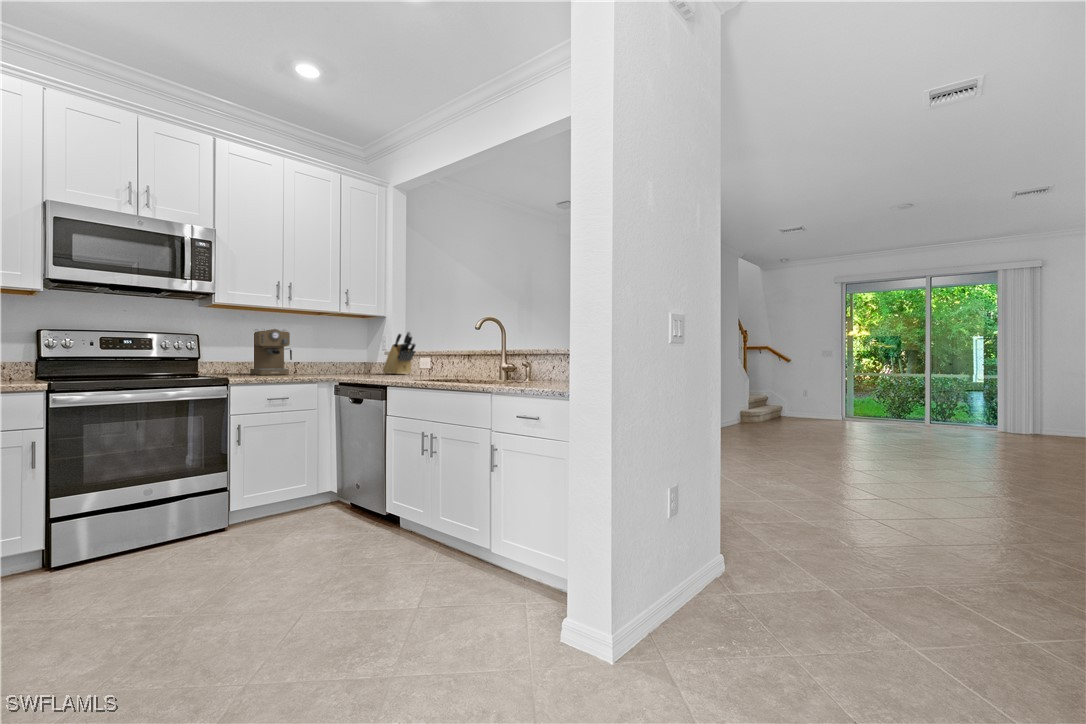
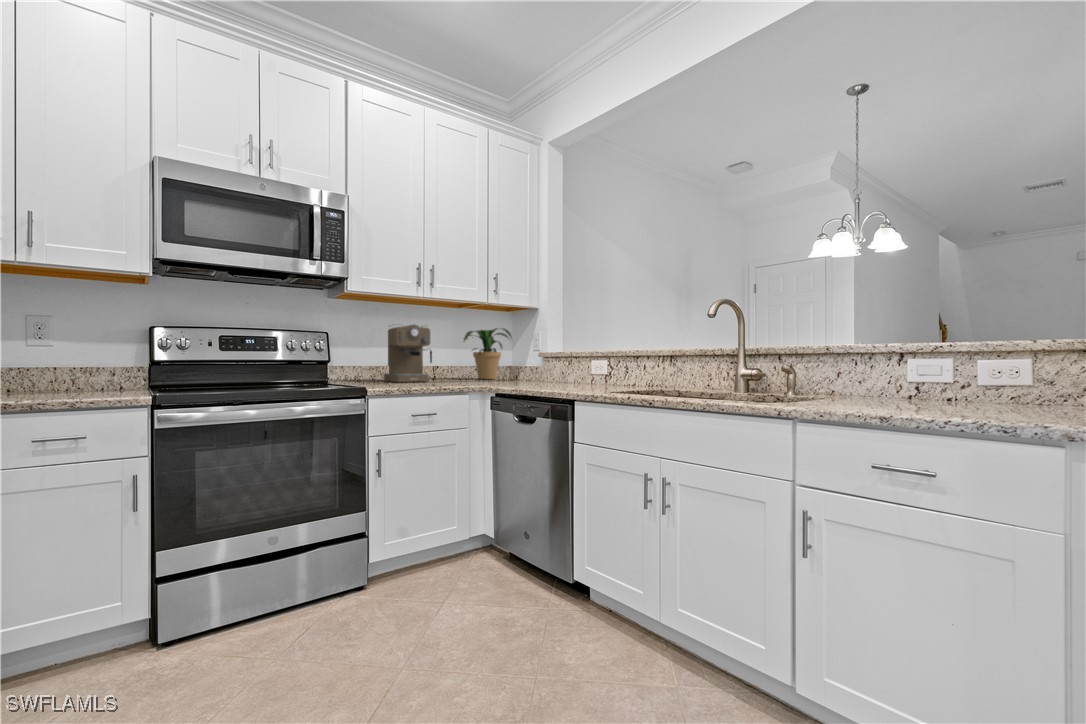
knife block: present [383,331,416,374] -> none [537,325,584,381]
potted plant: none [319,332,364,373] -> present [463,328,512,379]

